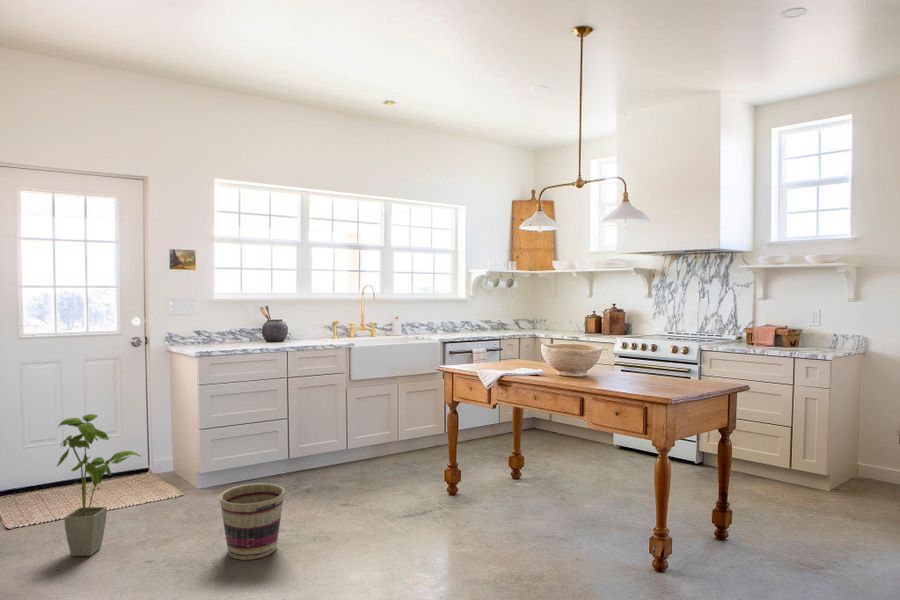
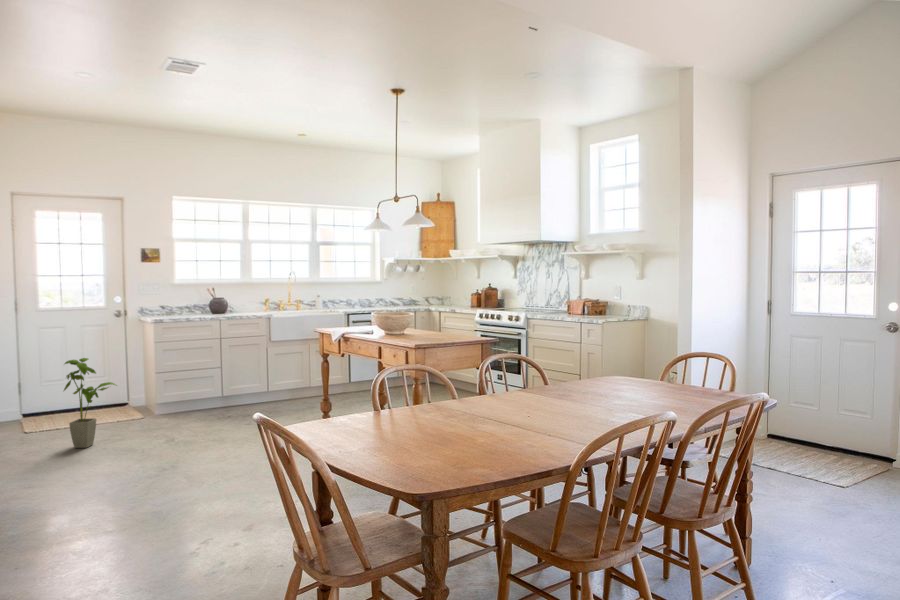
basket: present [220,483,285,560] -> none [168,404,211,449]

